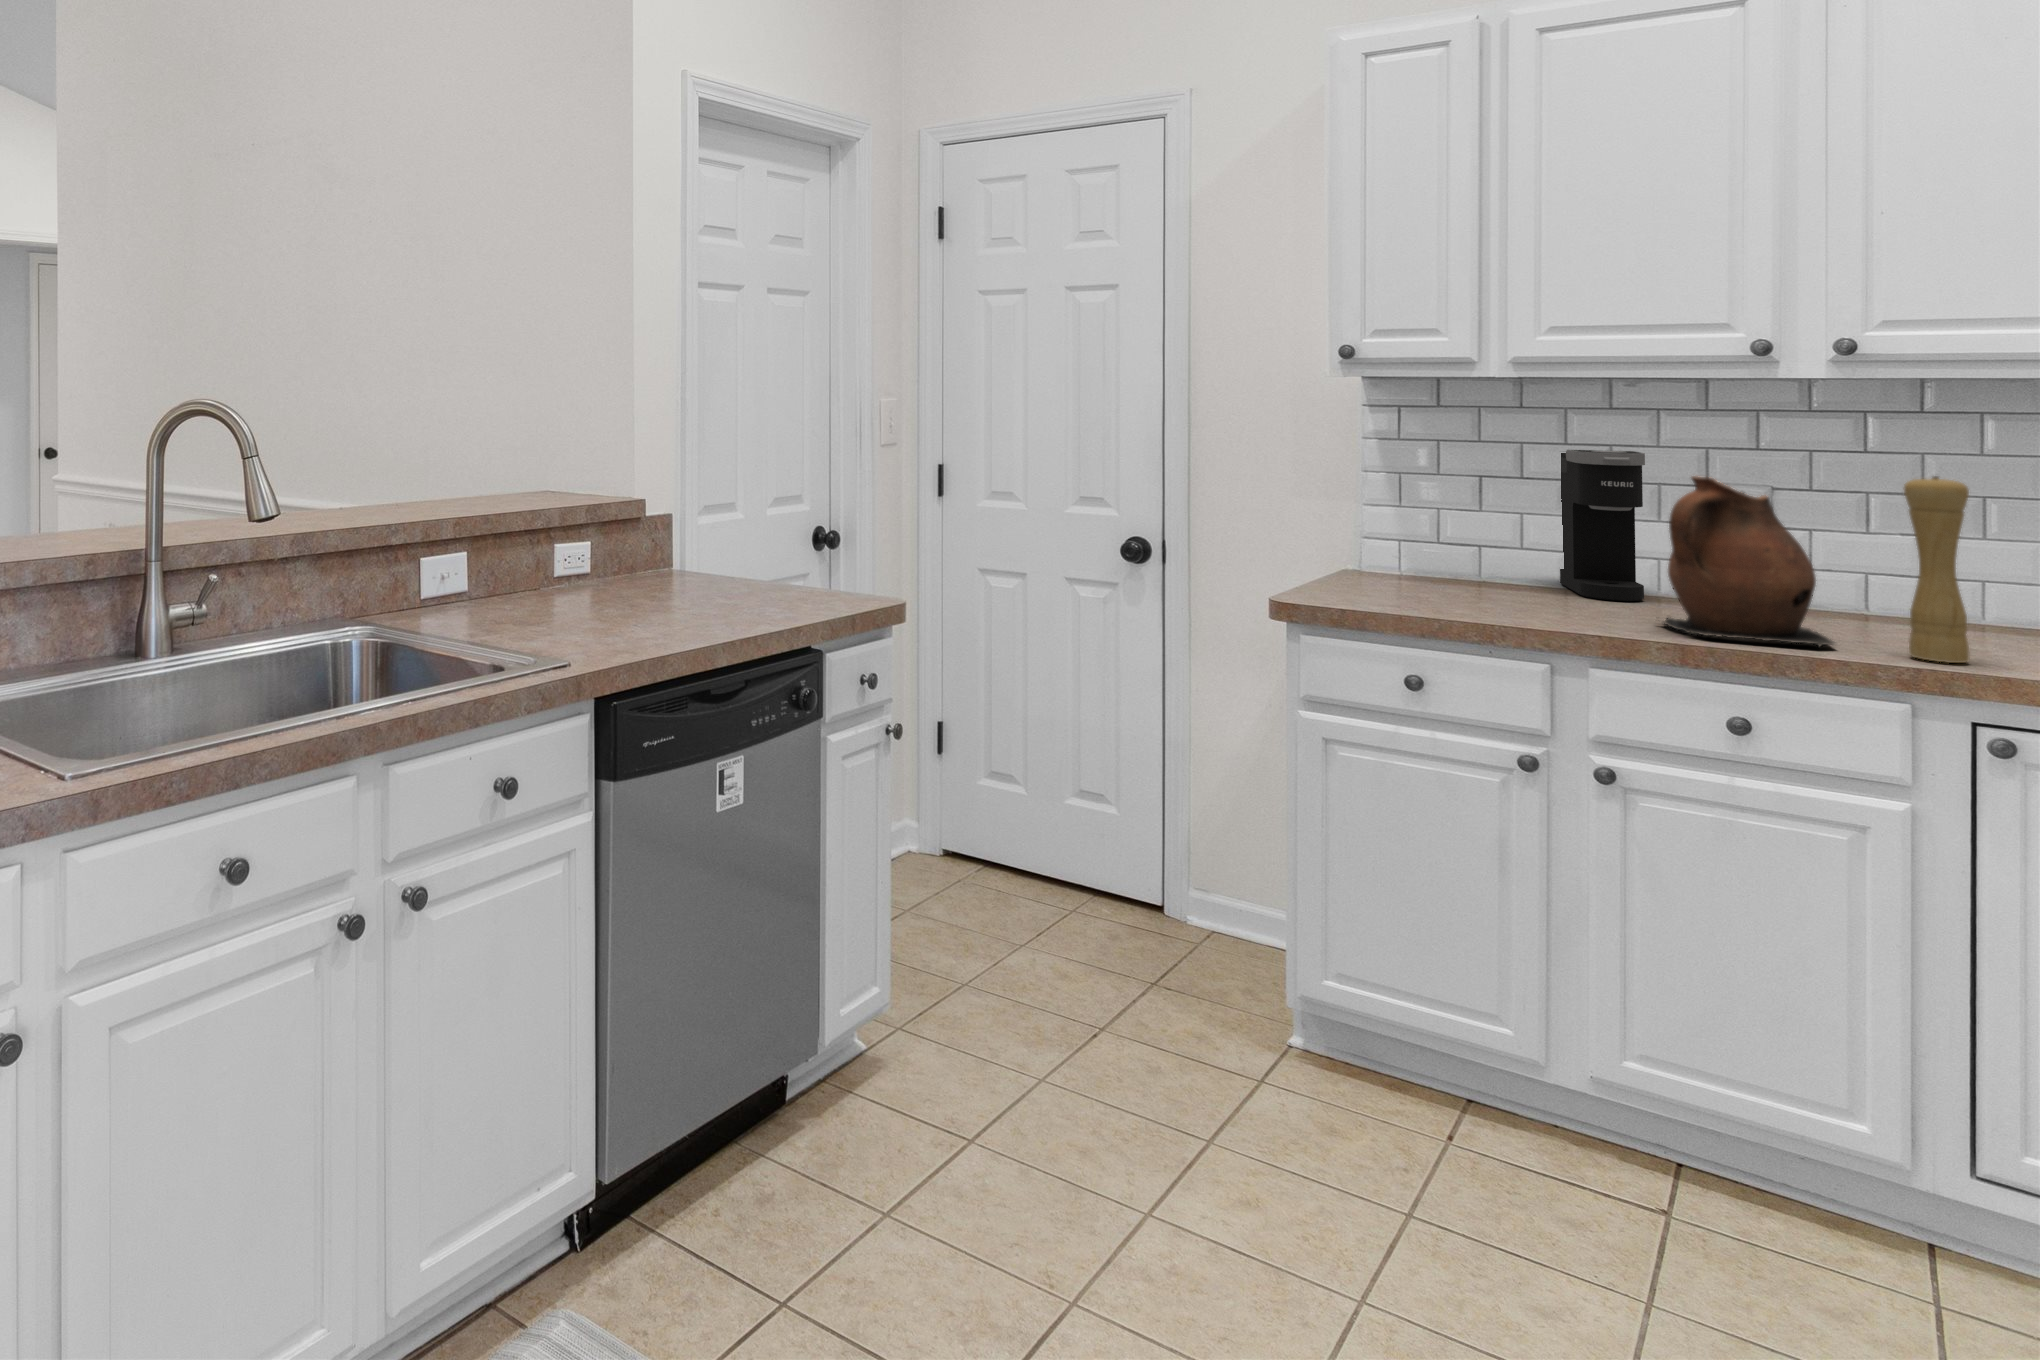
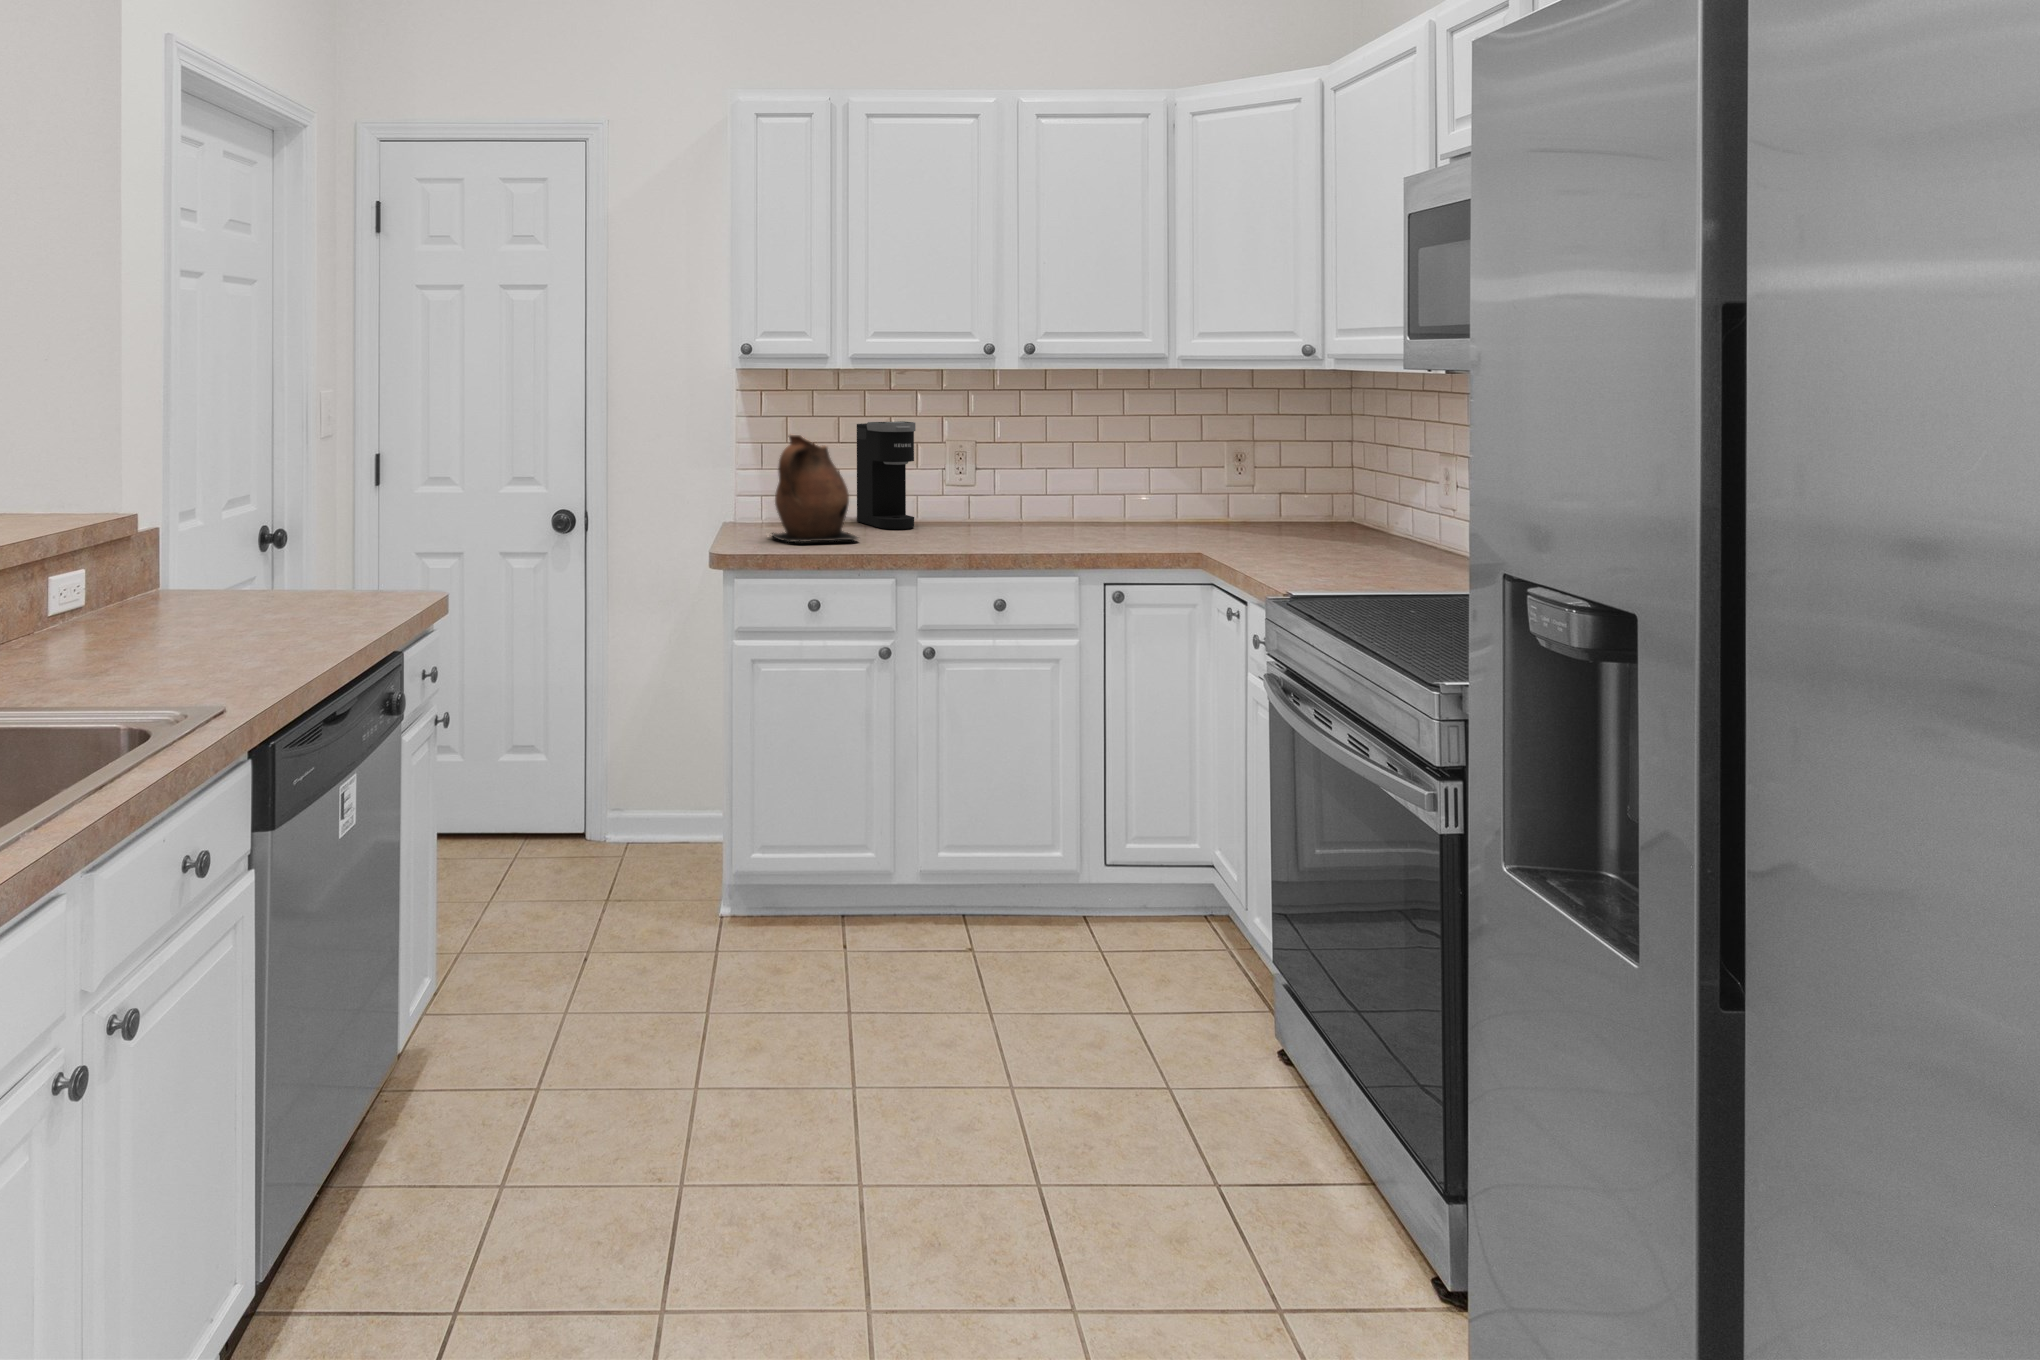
ceramic pitcher: present [1664,476,1835,647] -> present [772,435,858,542]
pepper mill: present [1904,476,1969,663] -> none [1071,429,1101,546]

